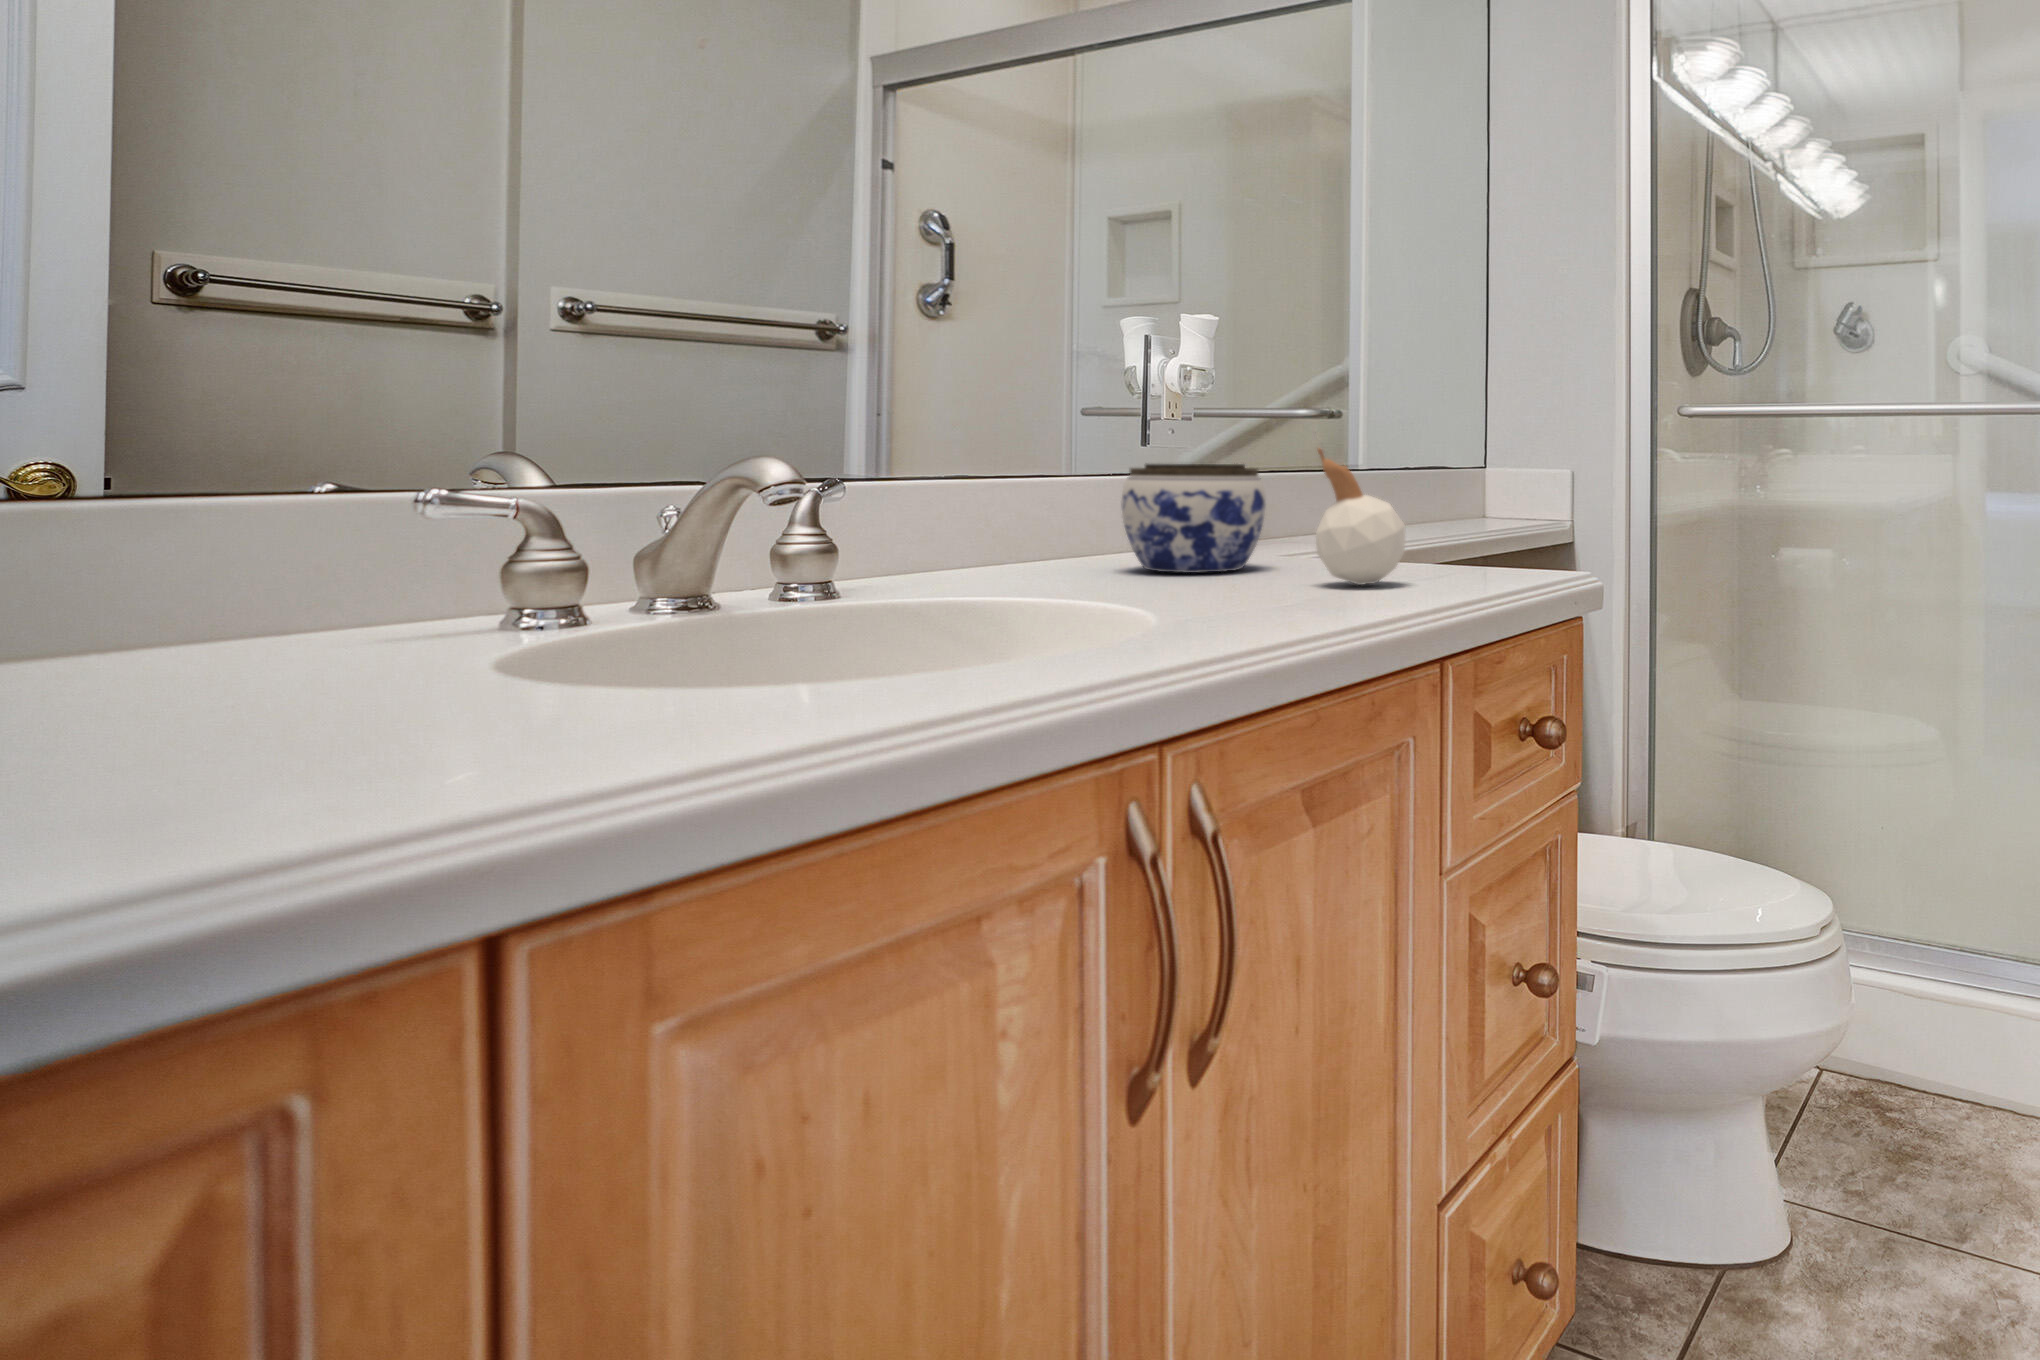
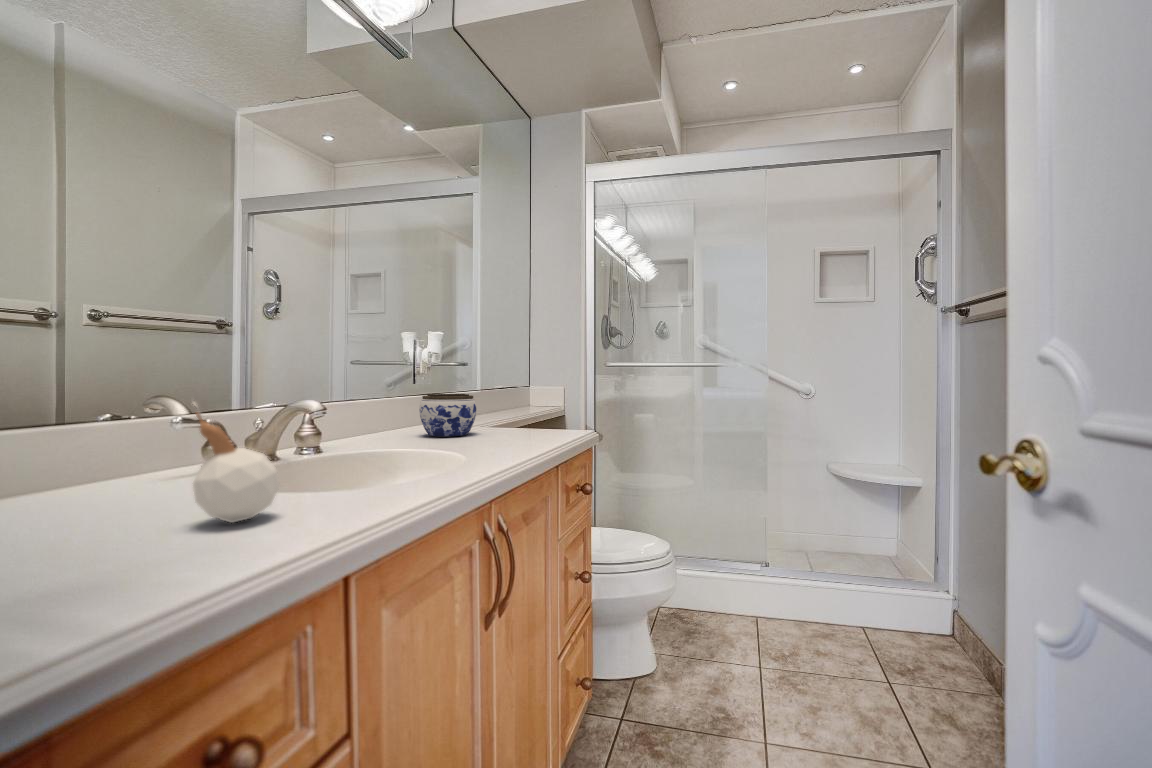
candle: present [1316,437,1405,585] -> present [193,399,280,523]

